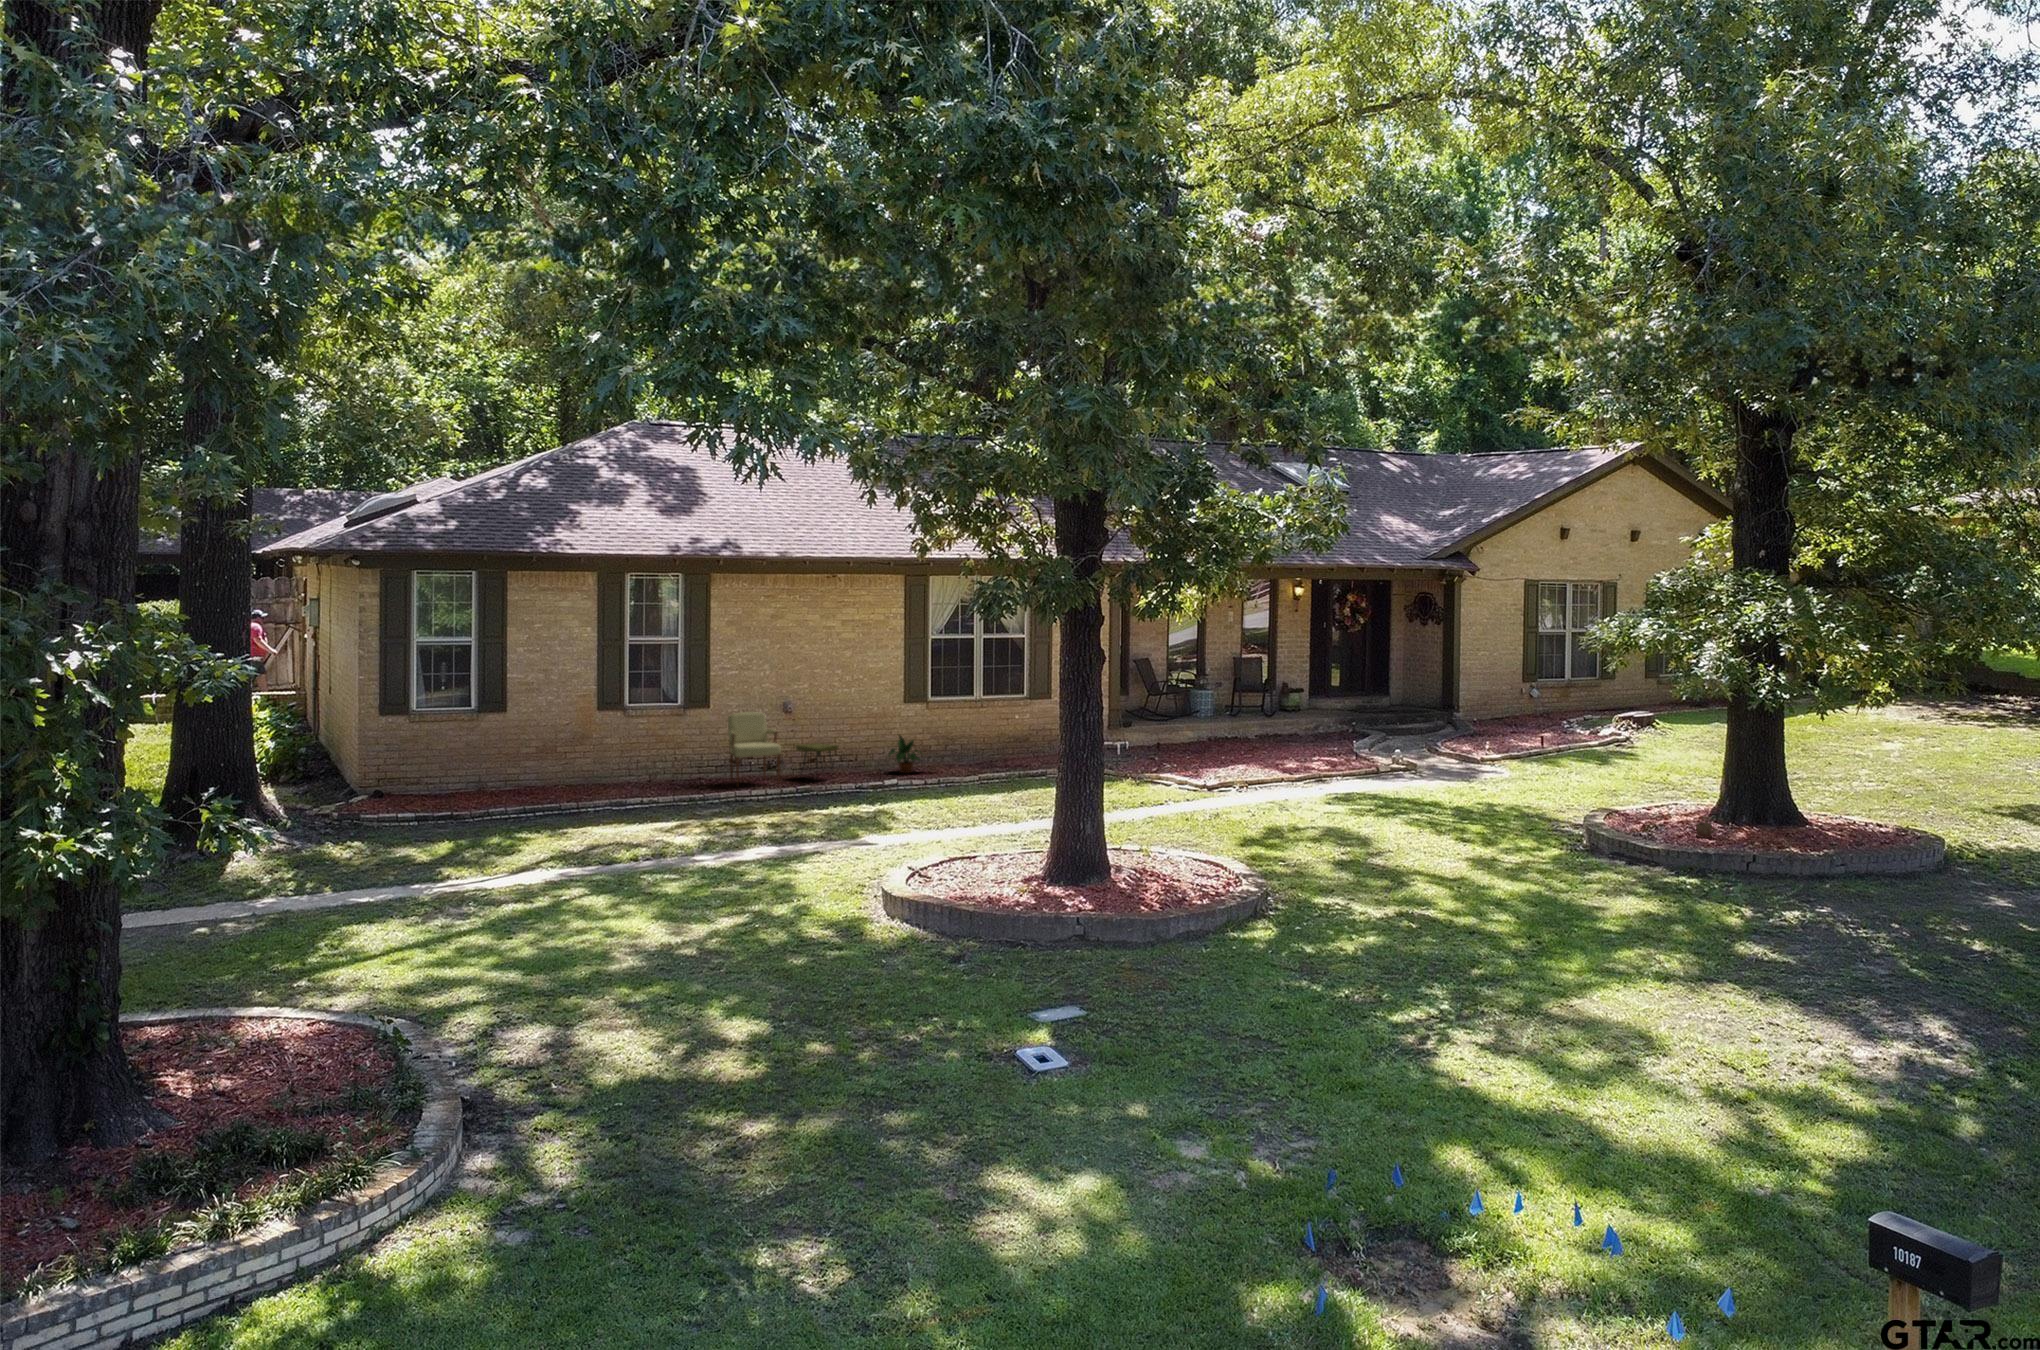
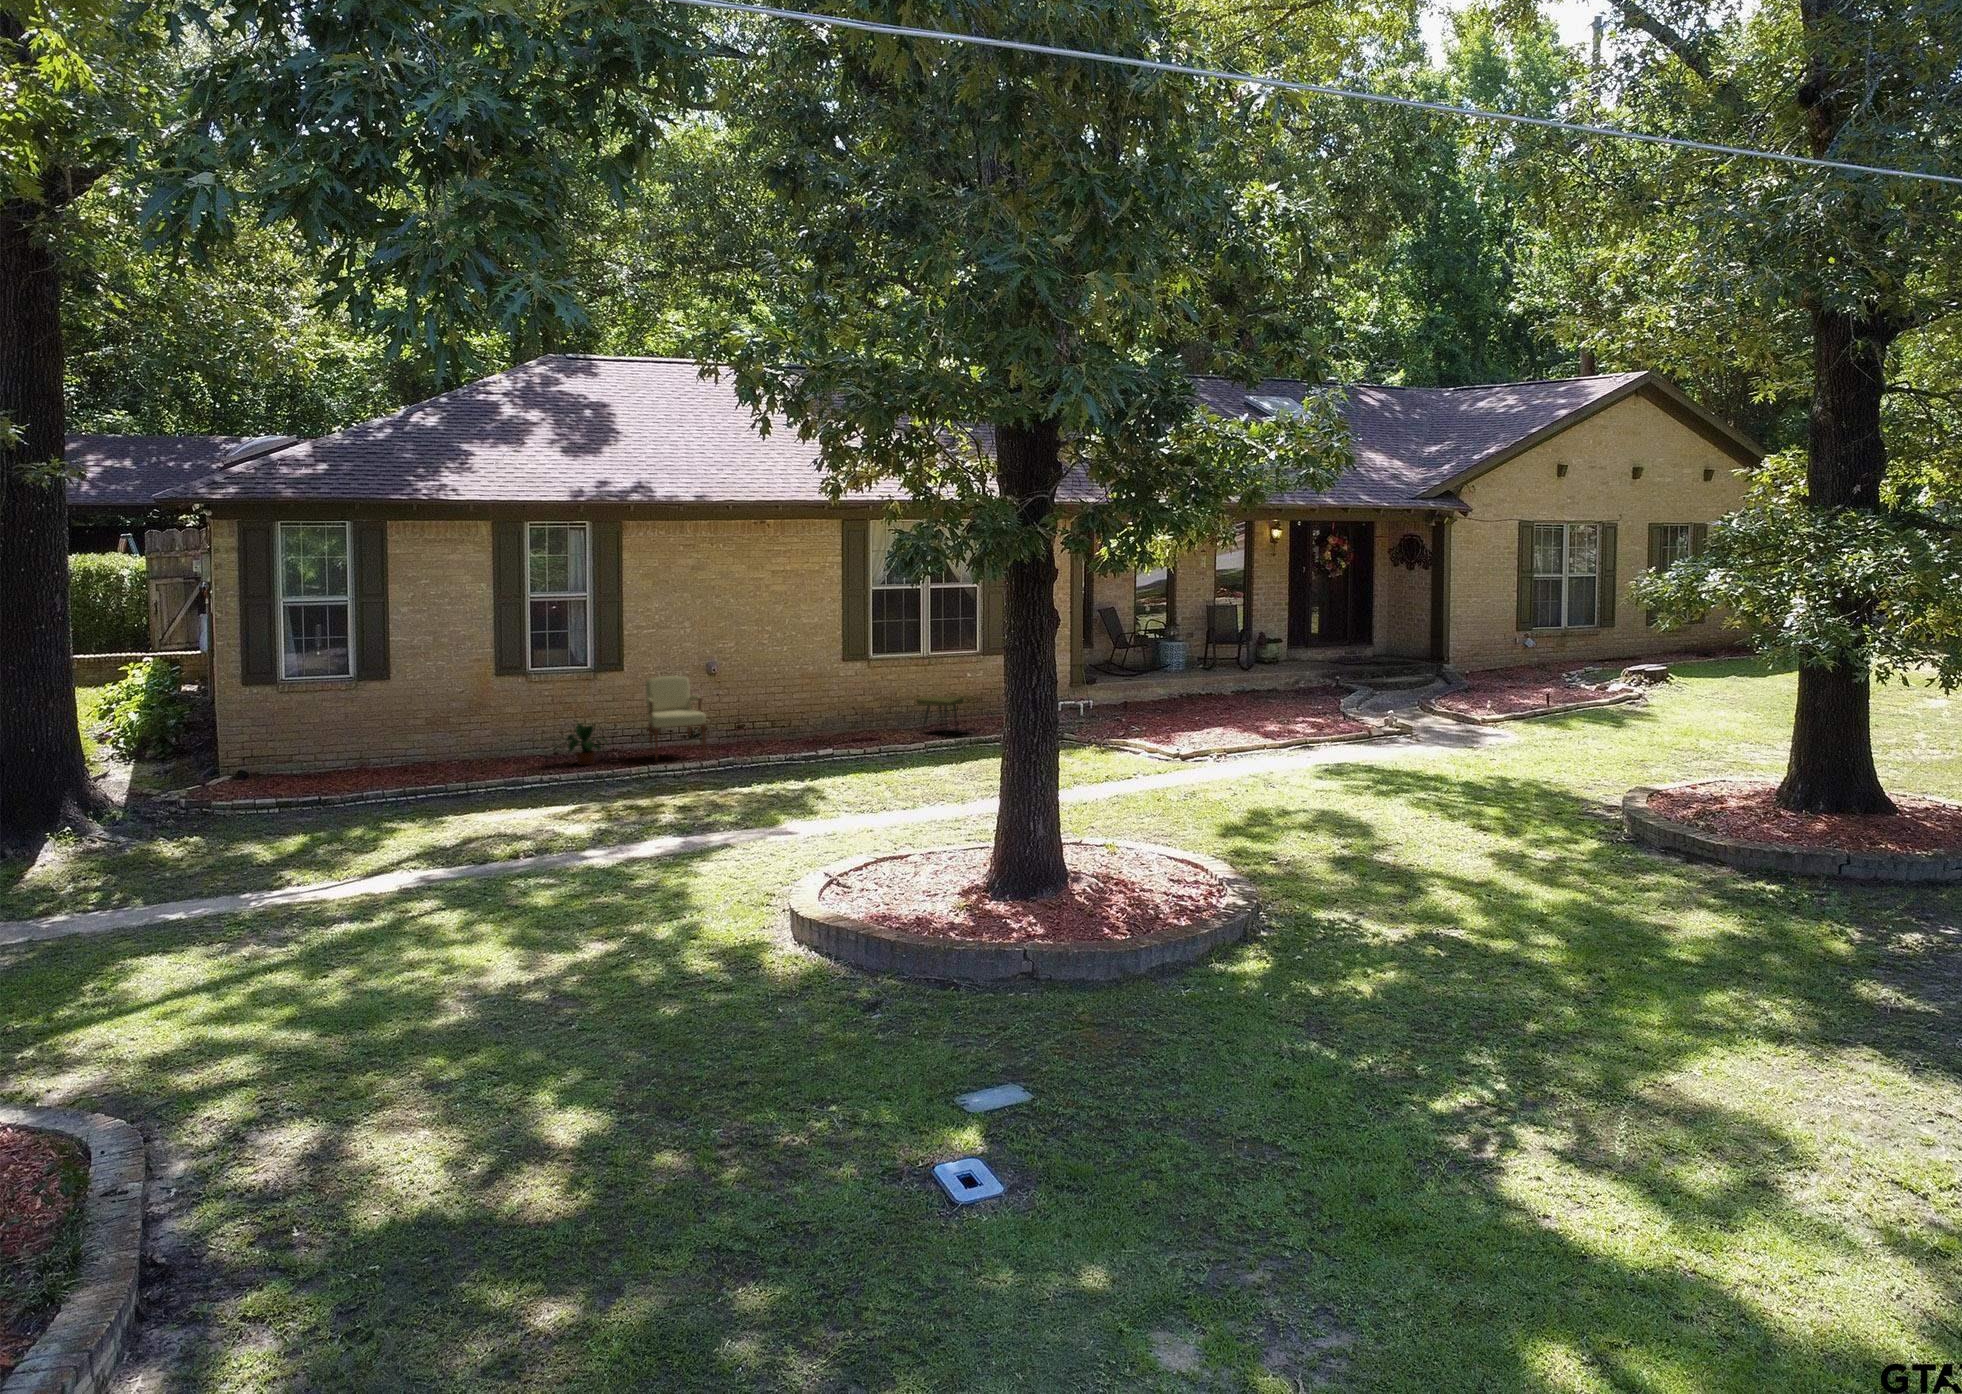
potted plant: present [890,736,920,773] -> present [567,724,609,765]
side table: present [796,743,838,767] -> present [916,696,964,725]
watering can: present [1690,816,1723,838] -> none [1739,797,1782,823]

